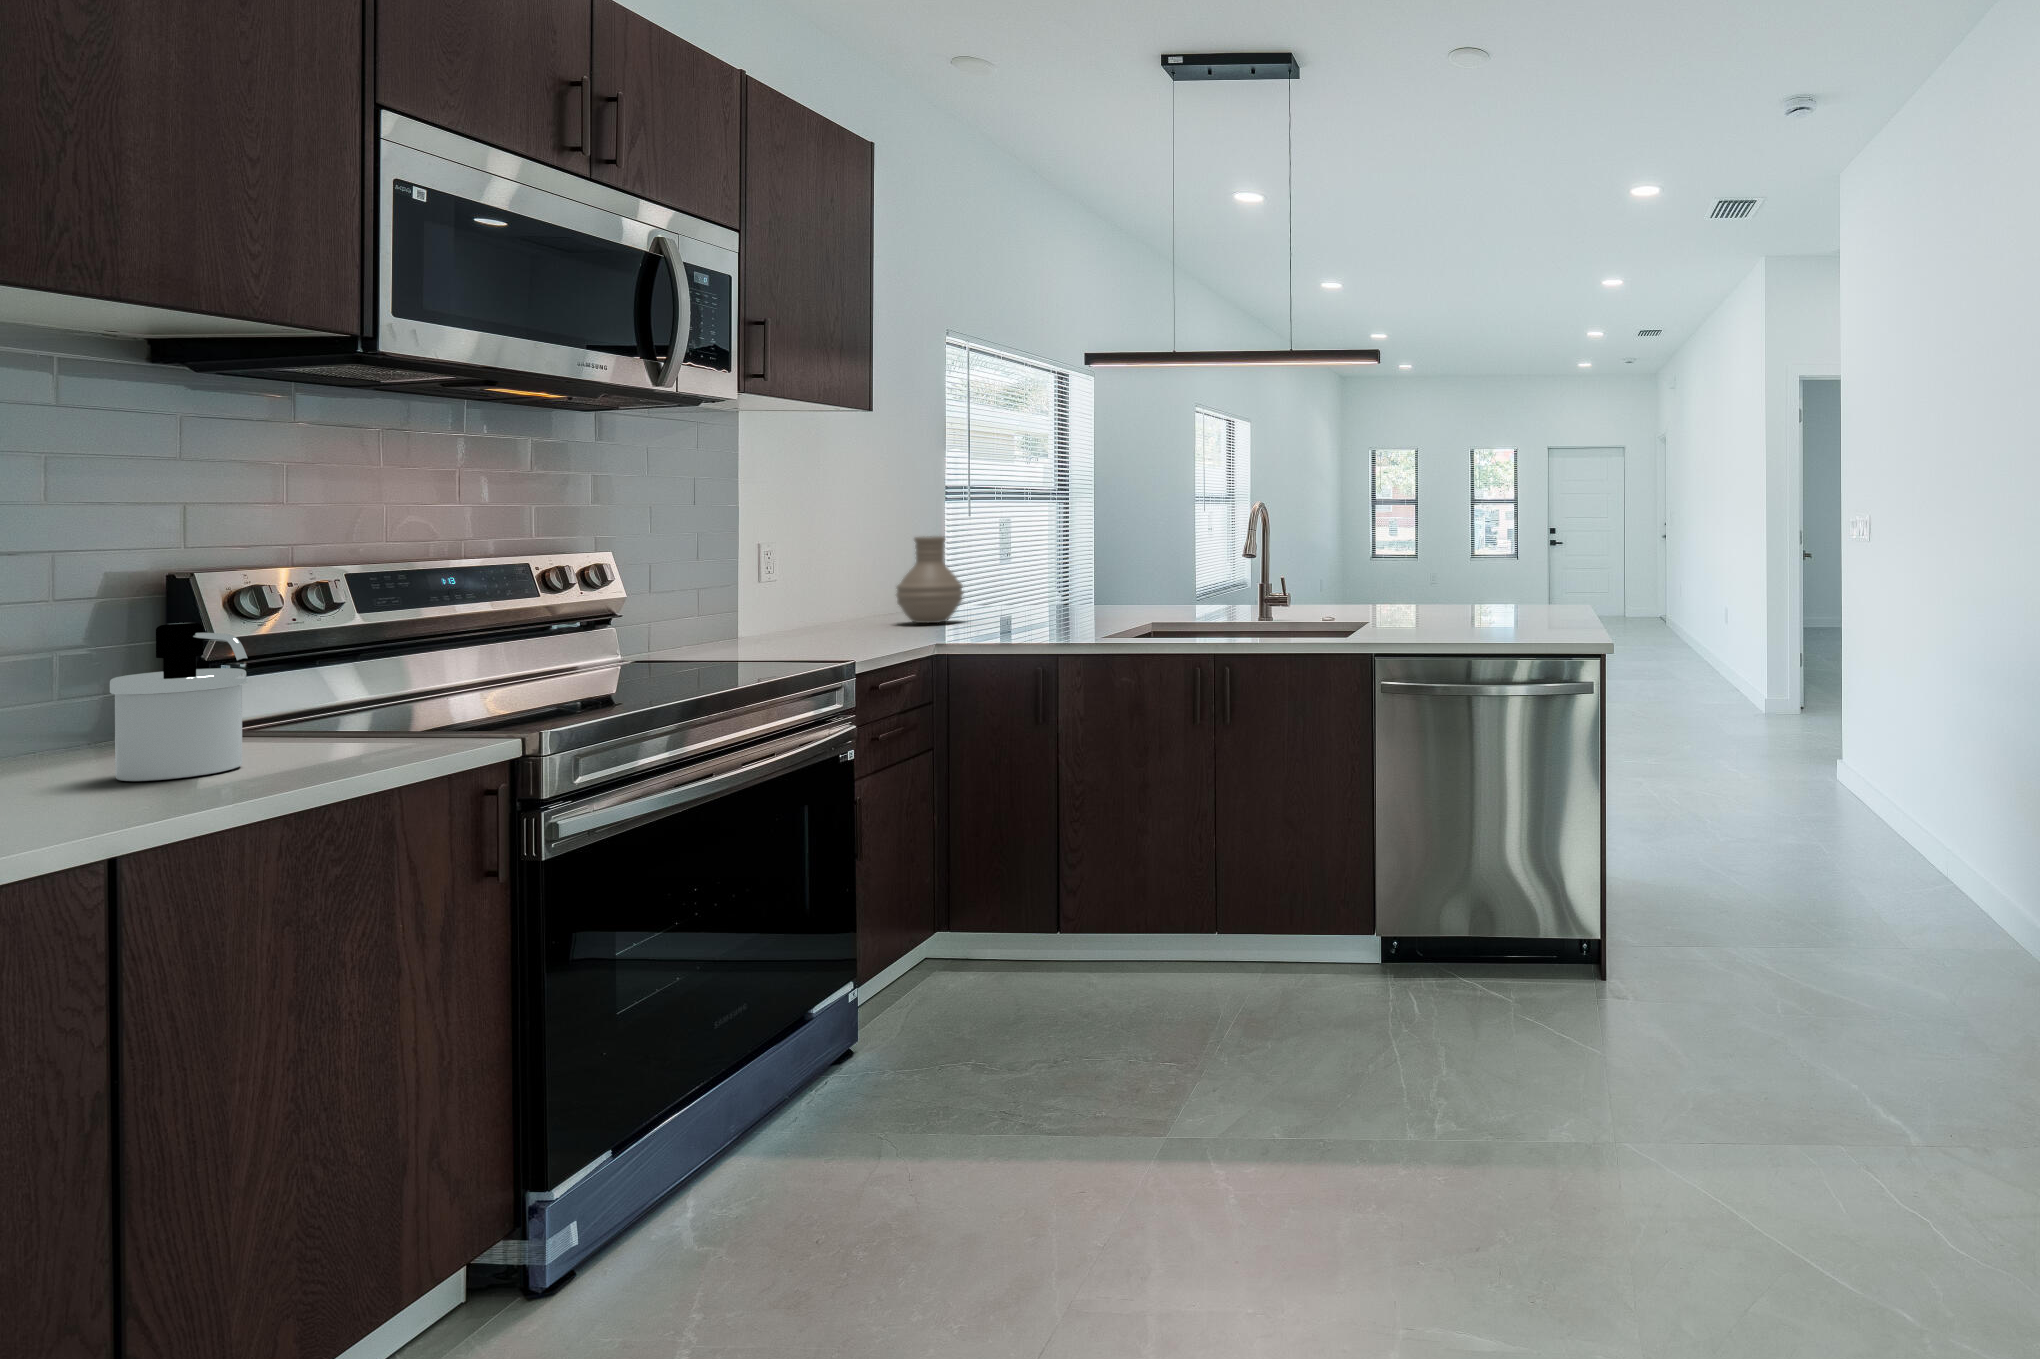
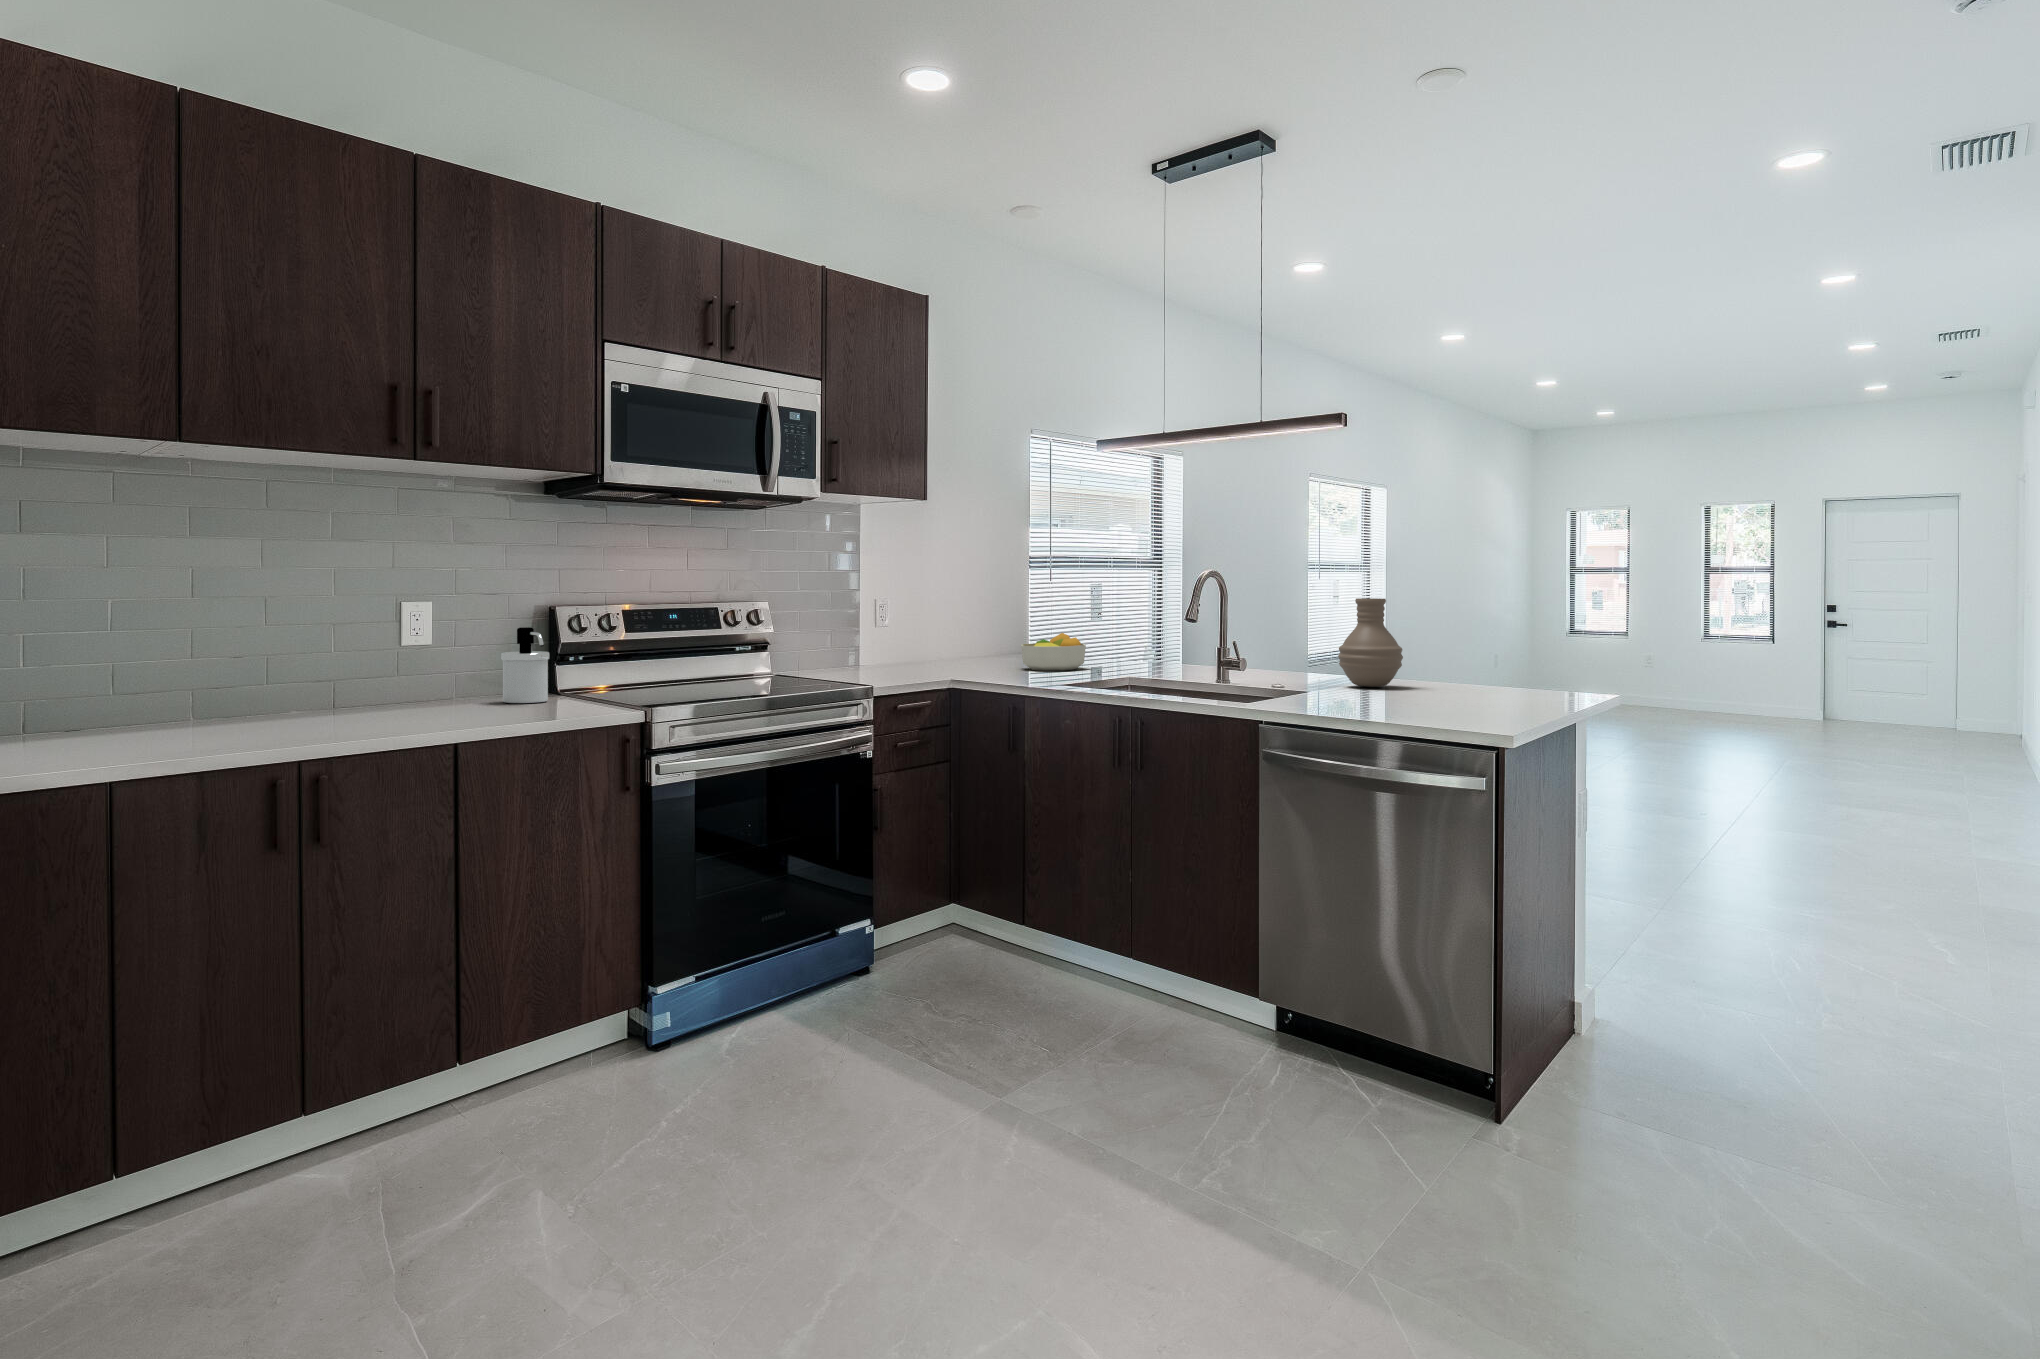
vase: present [896,536,963,623] -> present [1338,598,1403,687]
fruit bowl: none [993,581,1082,630] -> present [1021,633,1086,671]

